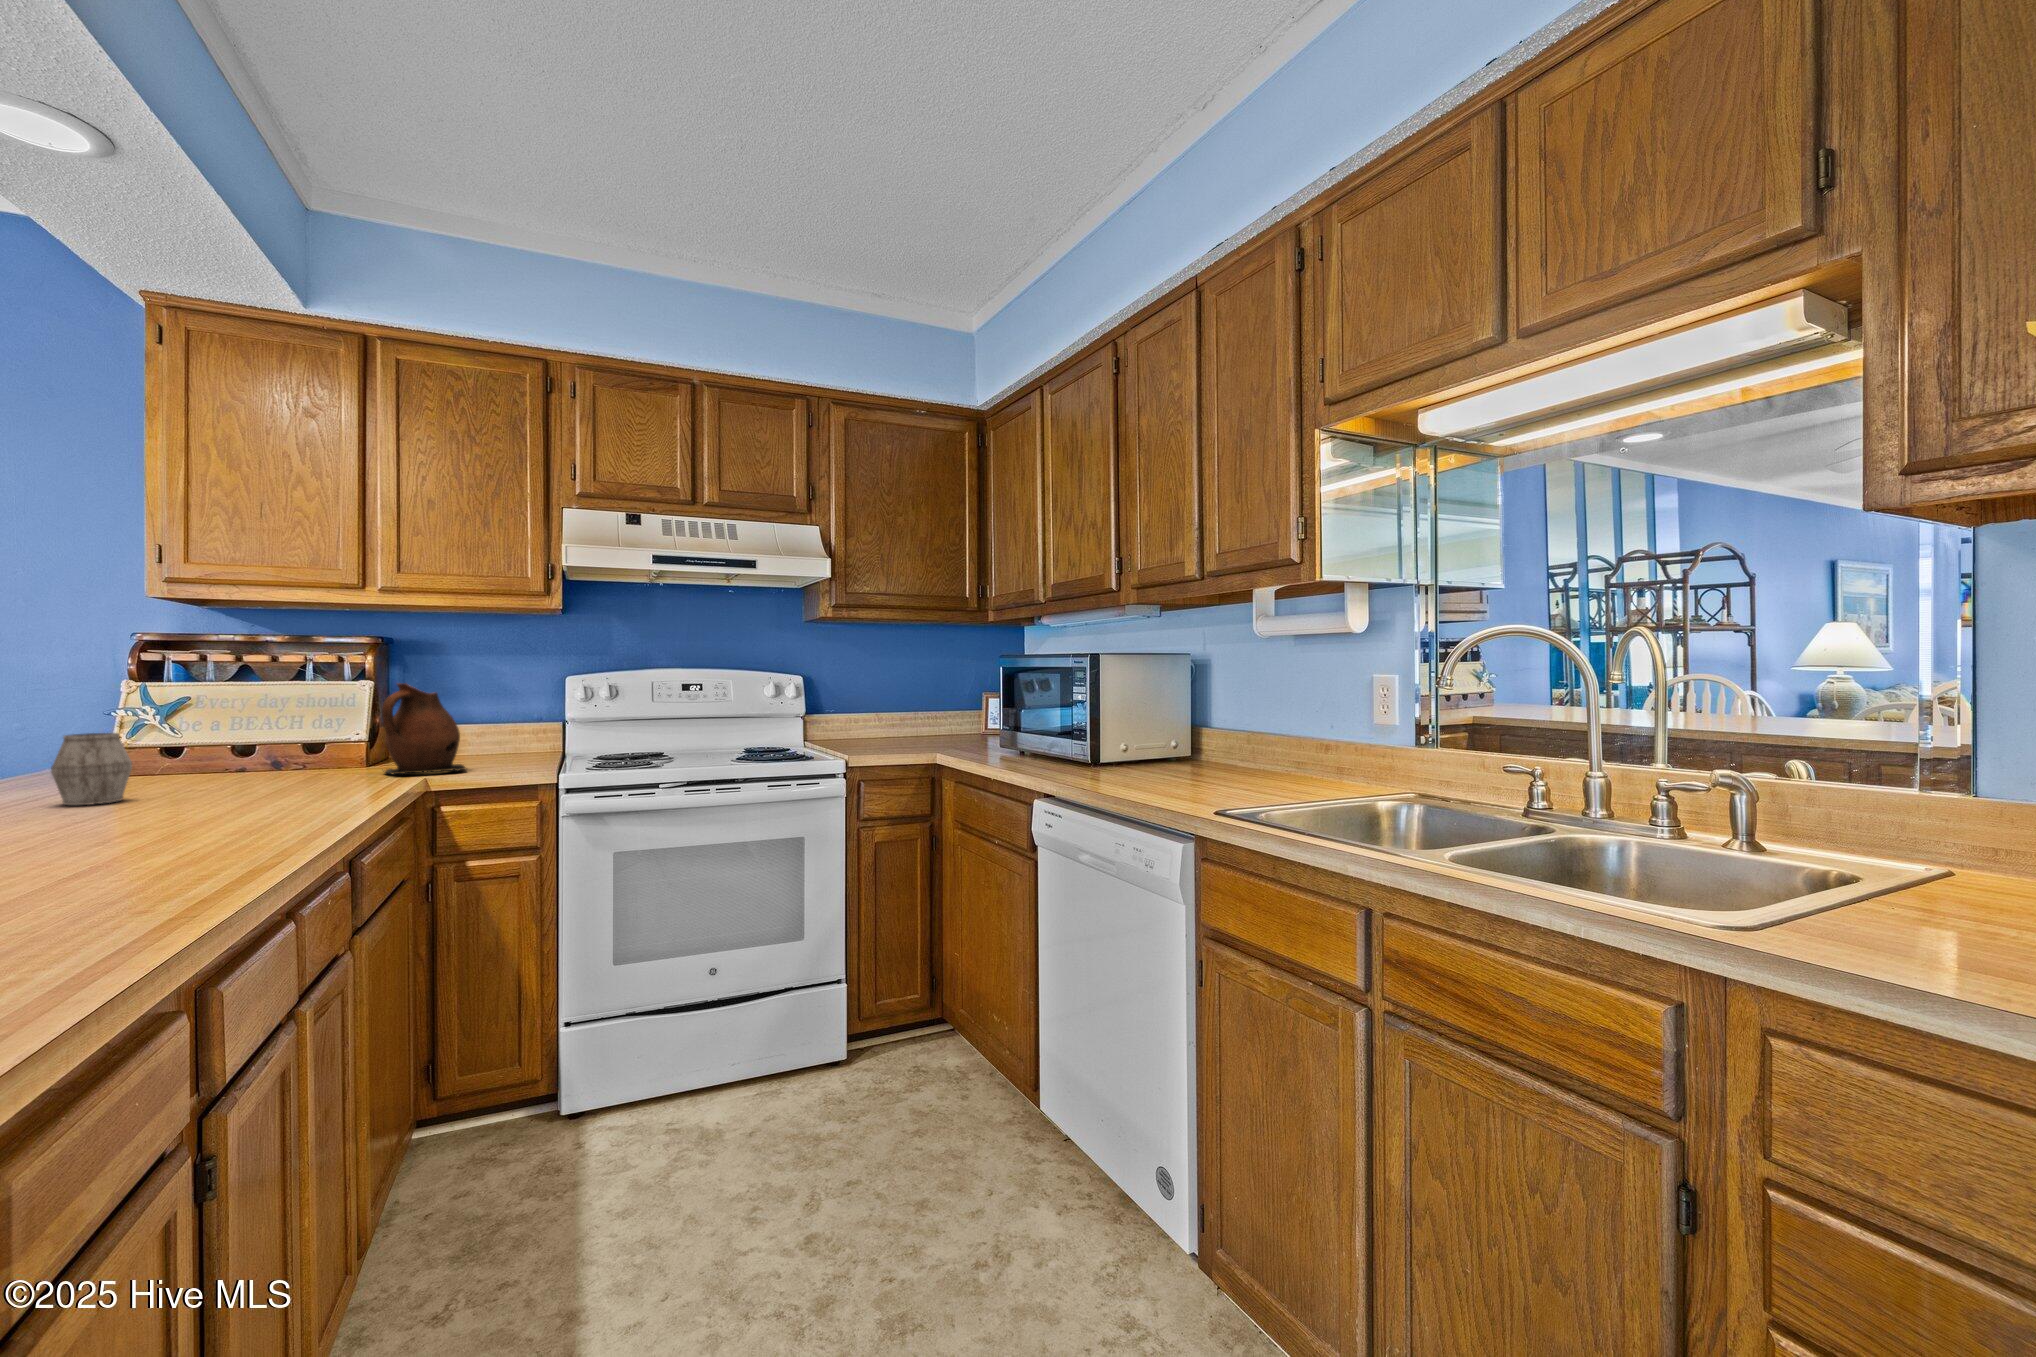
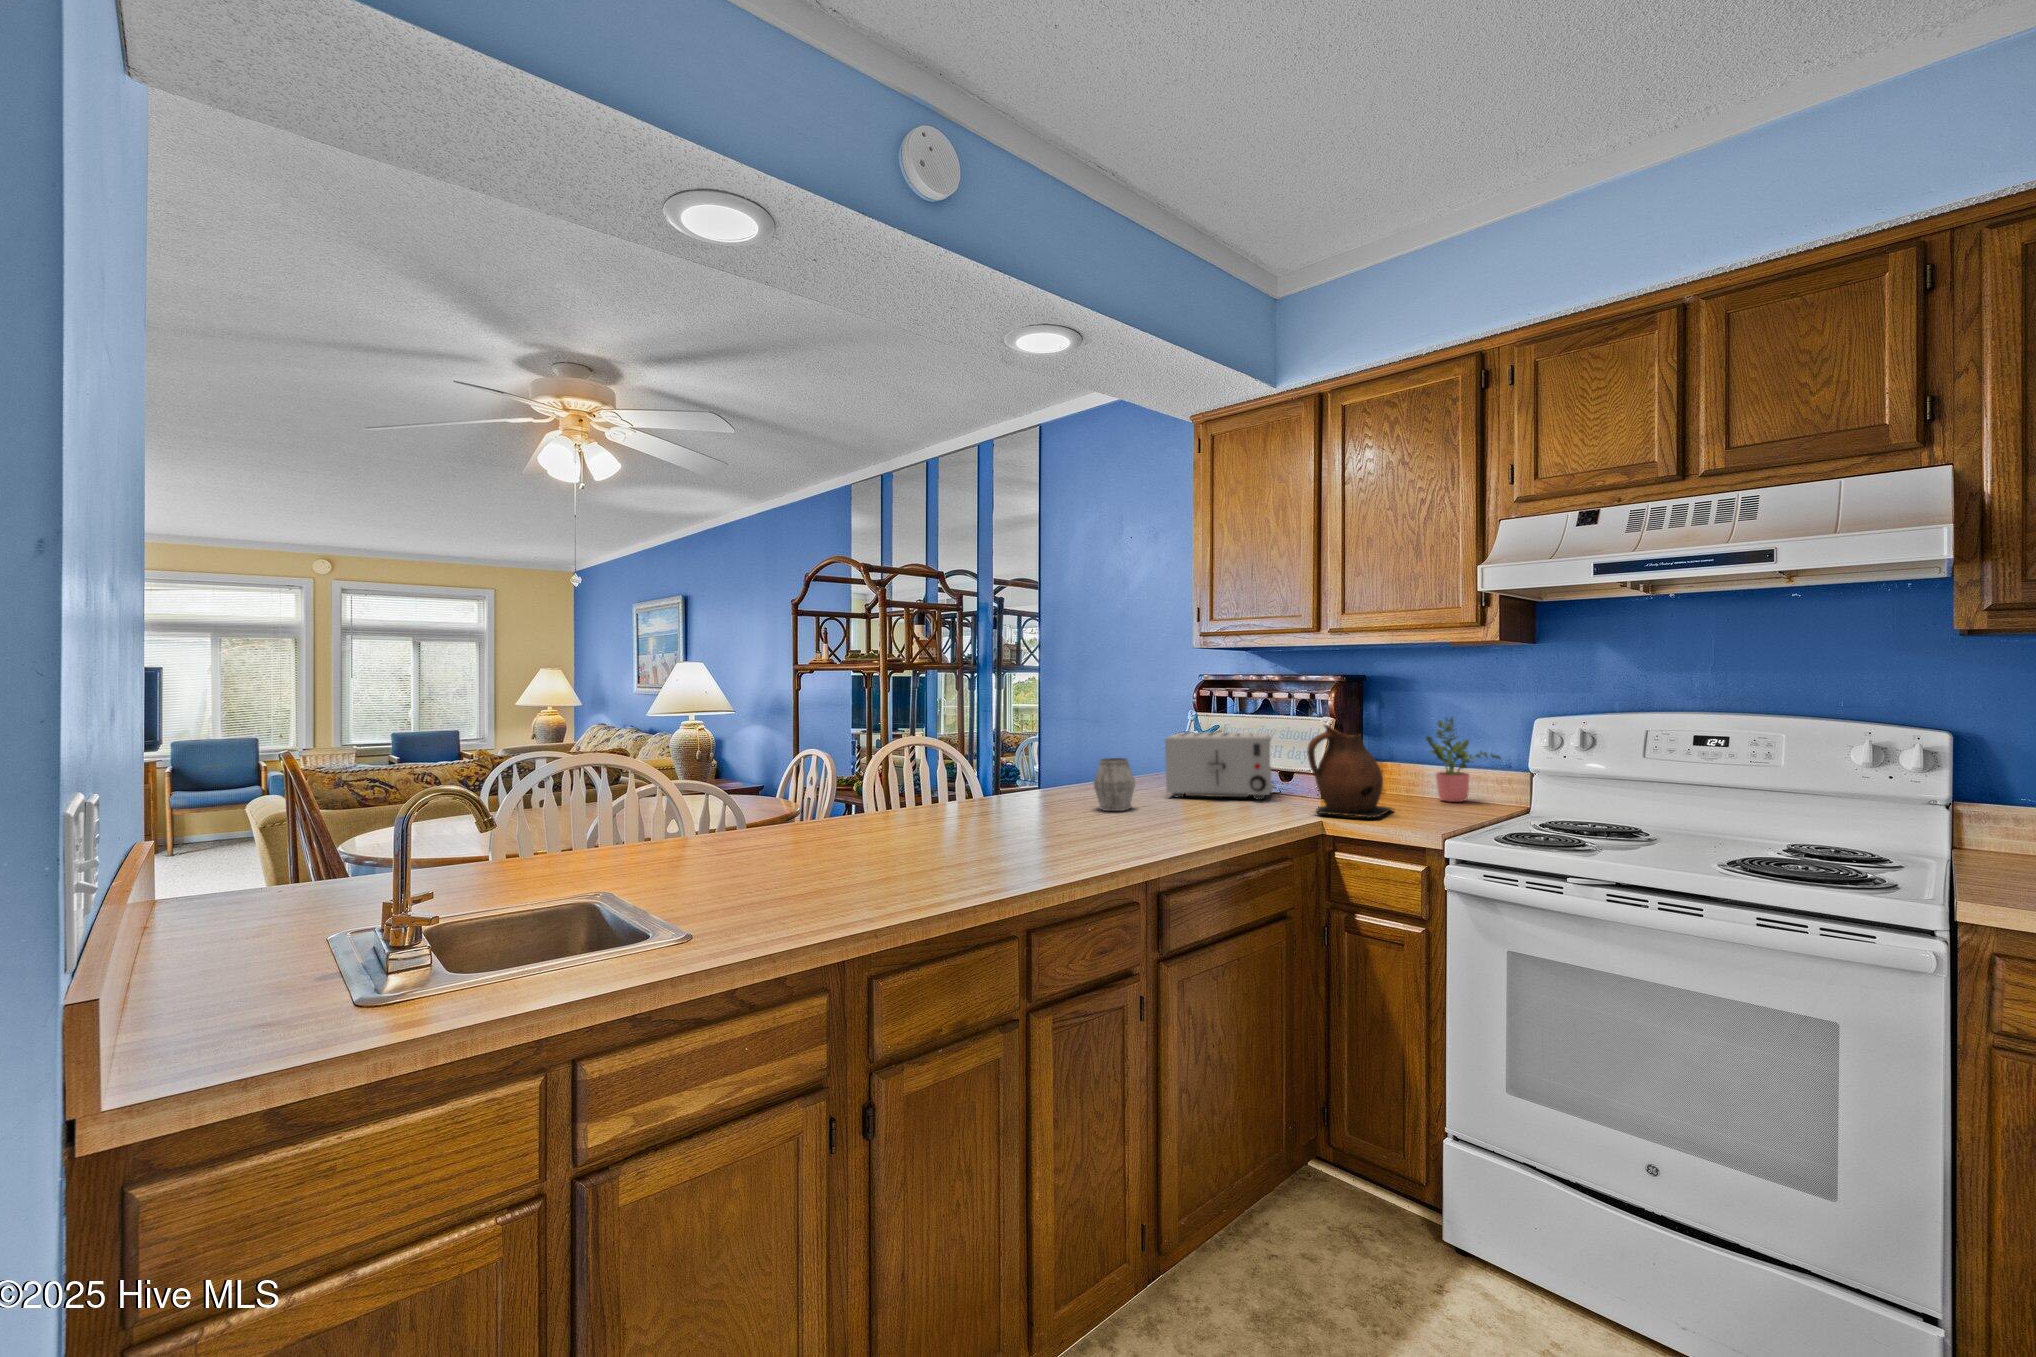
potted plant: none [471,680,535,758] -> present [1425,718,1501,802]
toaster: none [127,700,302,786] -> present [1165,732,1275,799]

